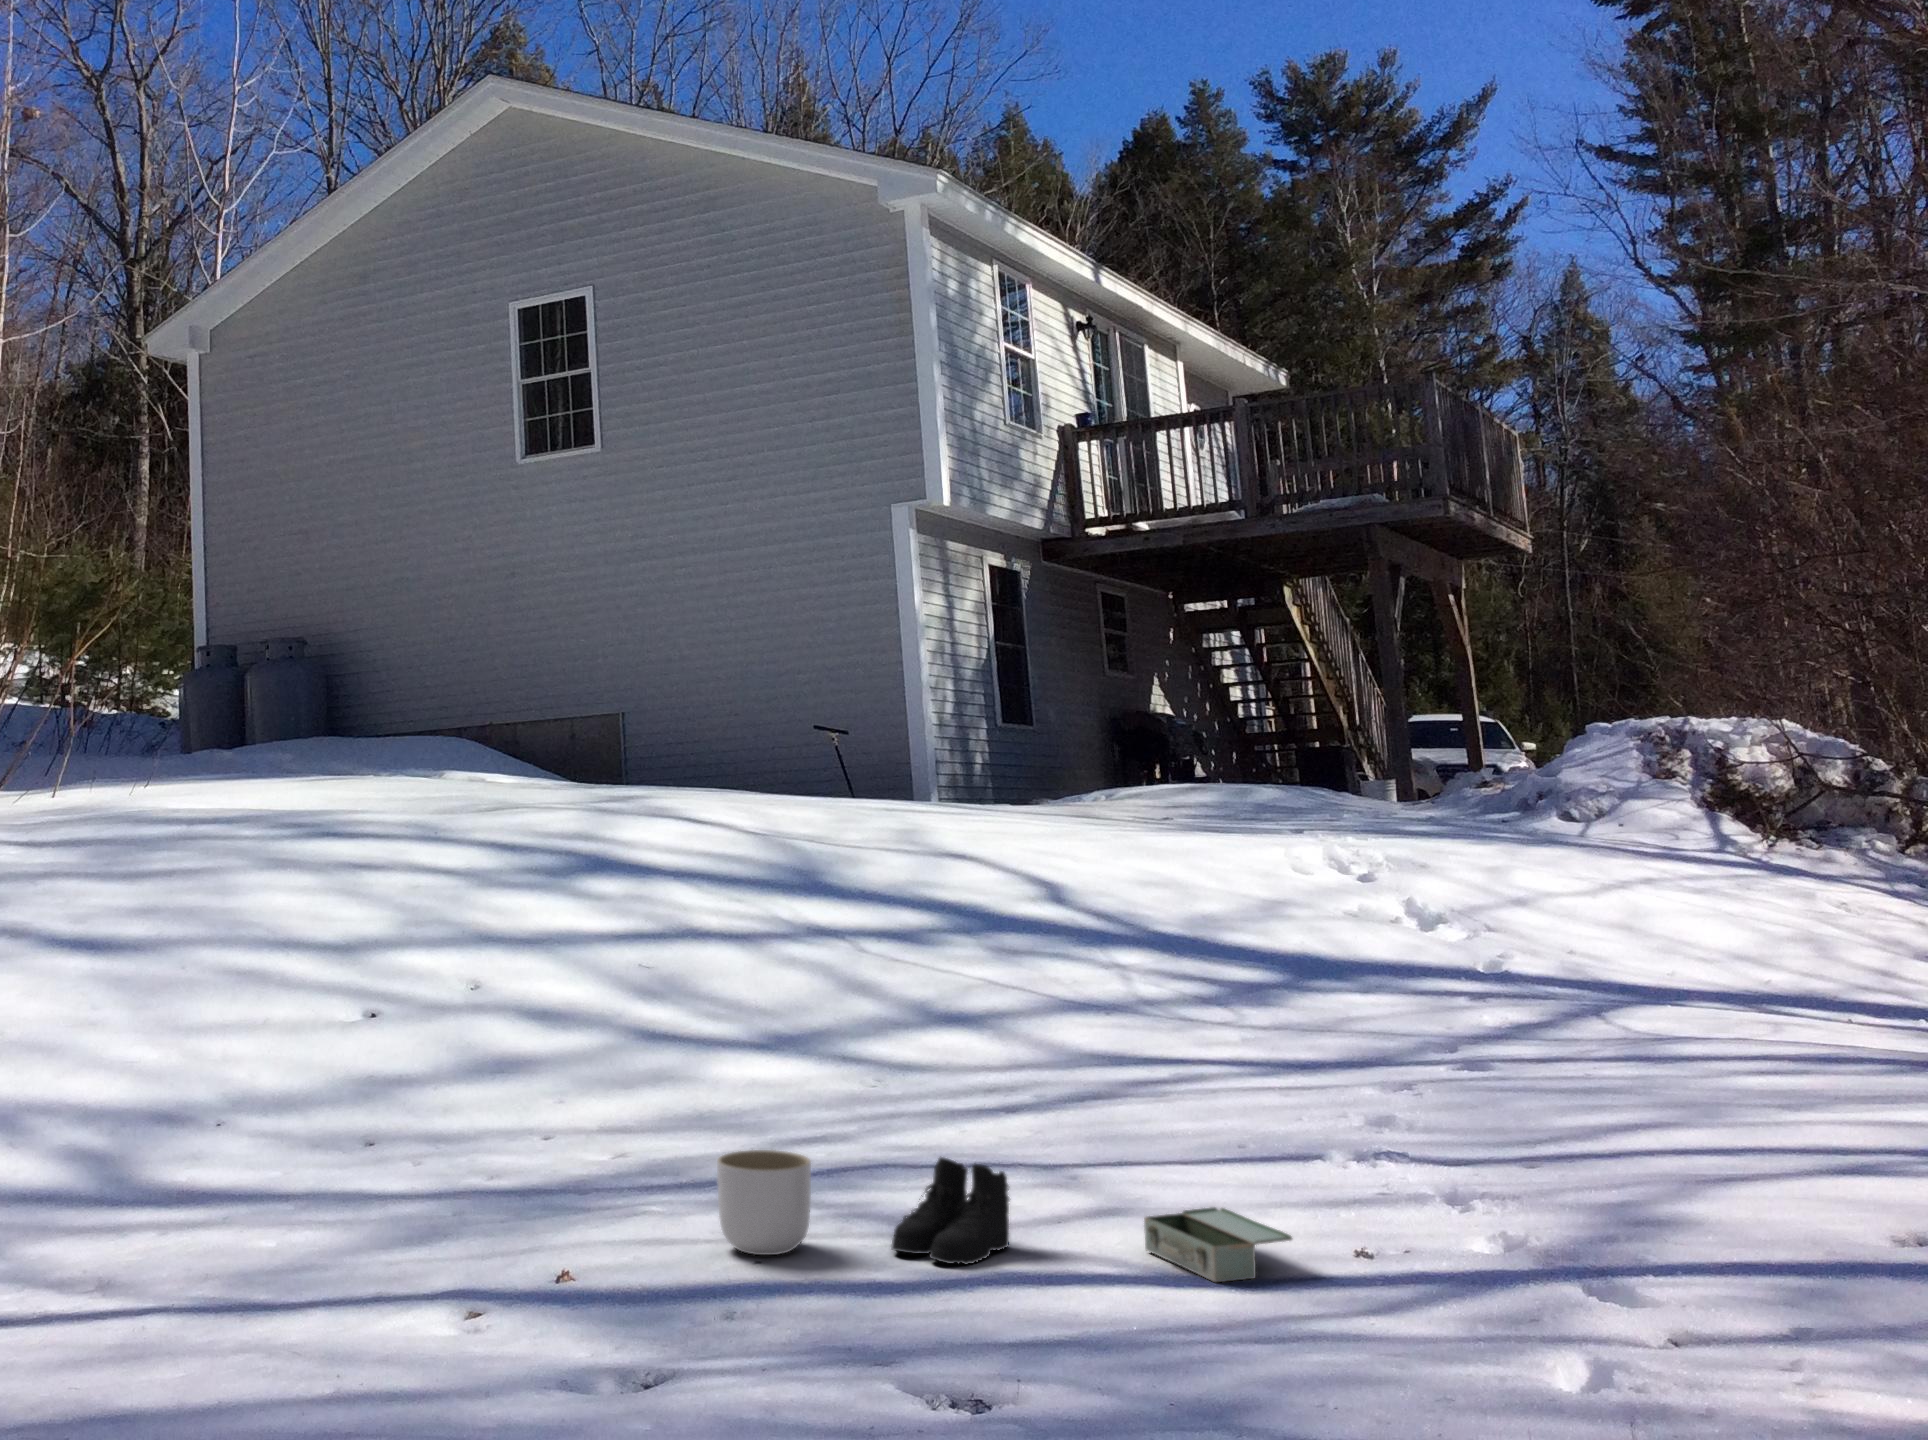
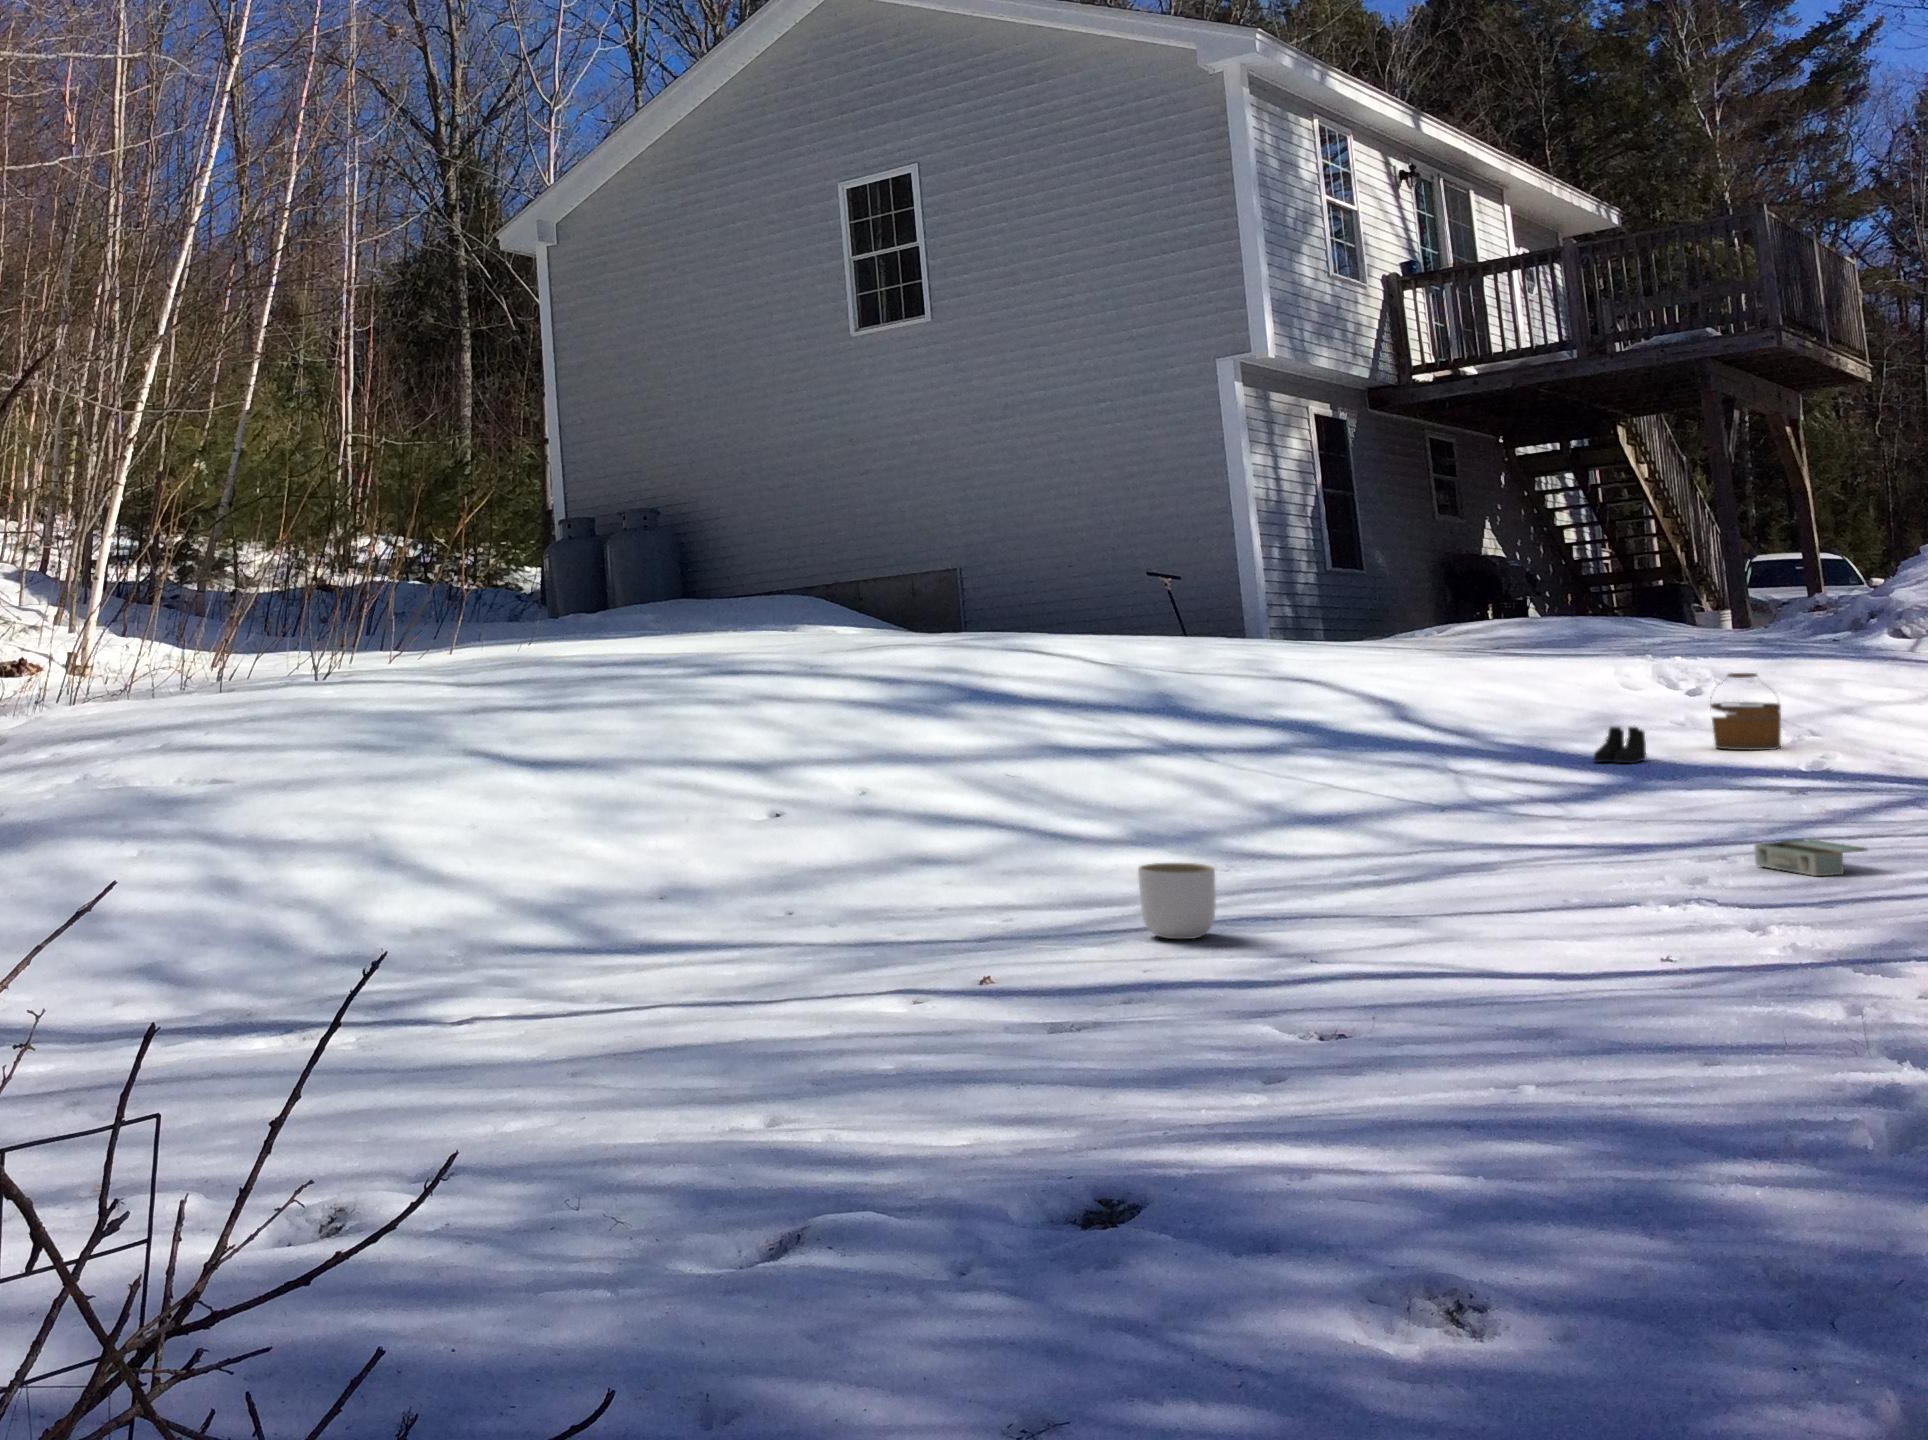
bucket: none [1376,861,1446,945] -> present [1710,673,1781,750]
boots: present [892,1157,1009,1265] -> present [1594,727,1646,764]
toolbox: present [1144,1207,1292,1282] -> present [1755,839,1867,876]

